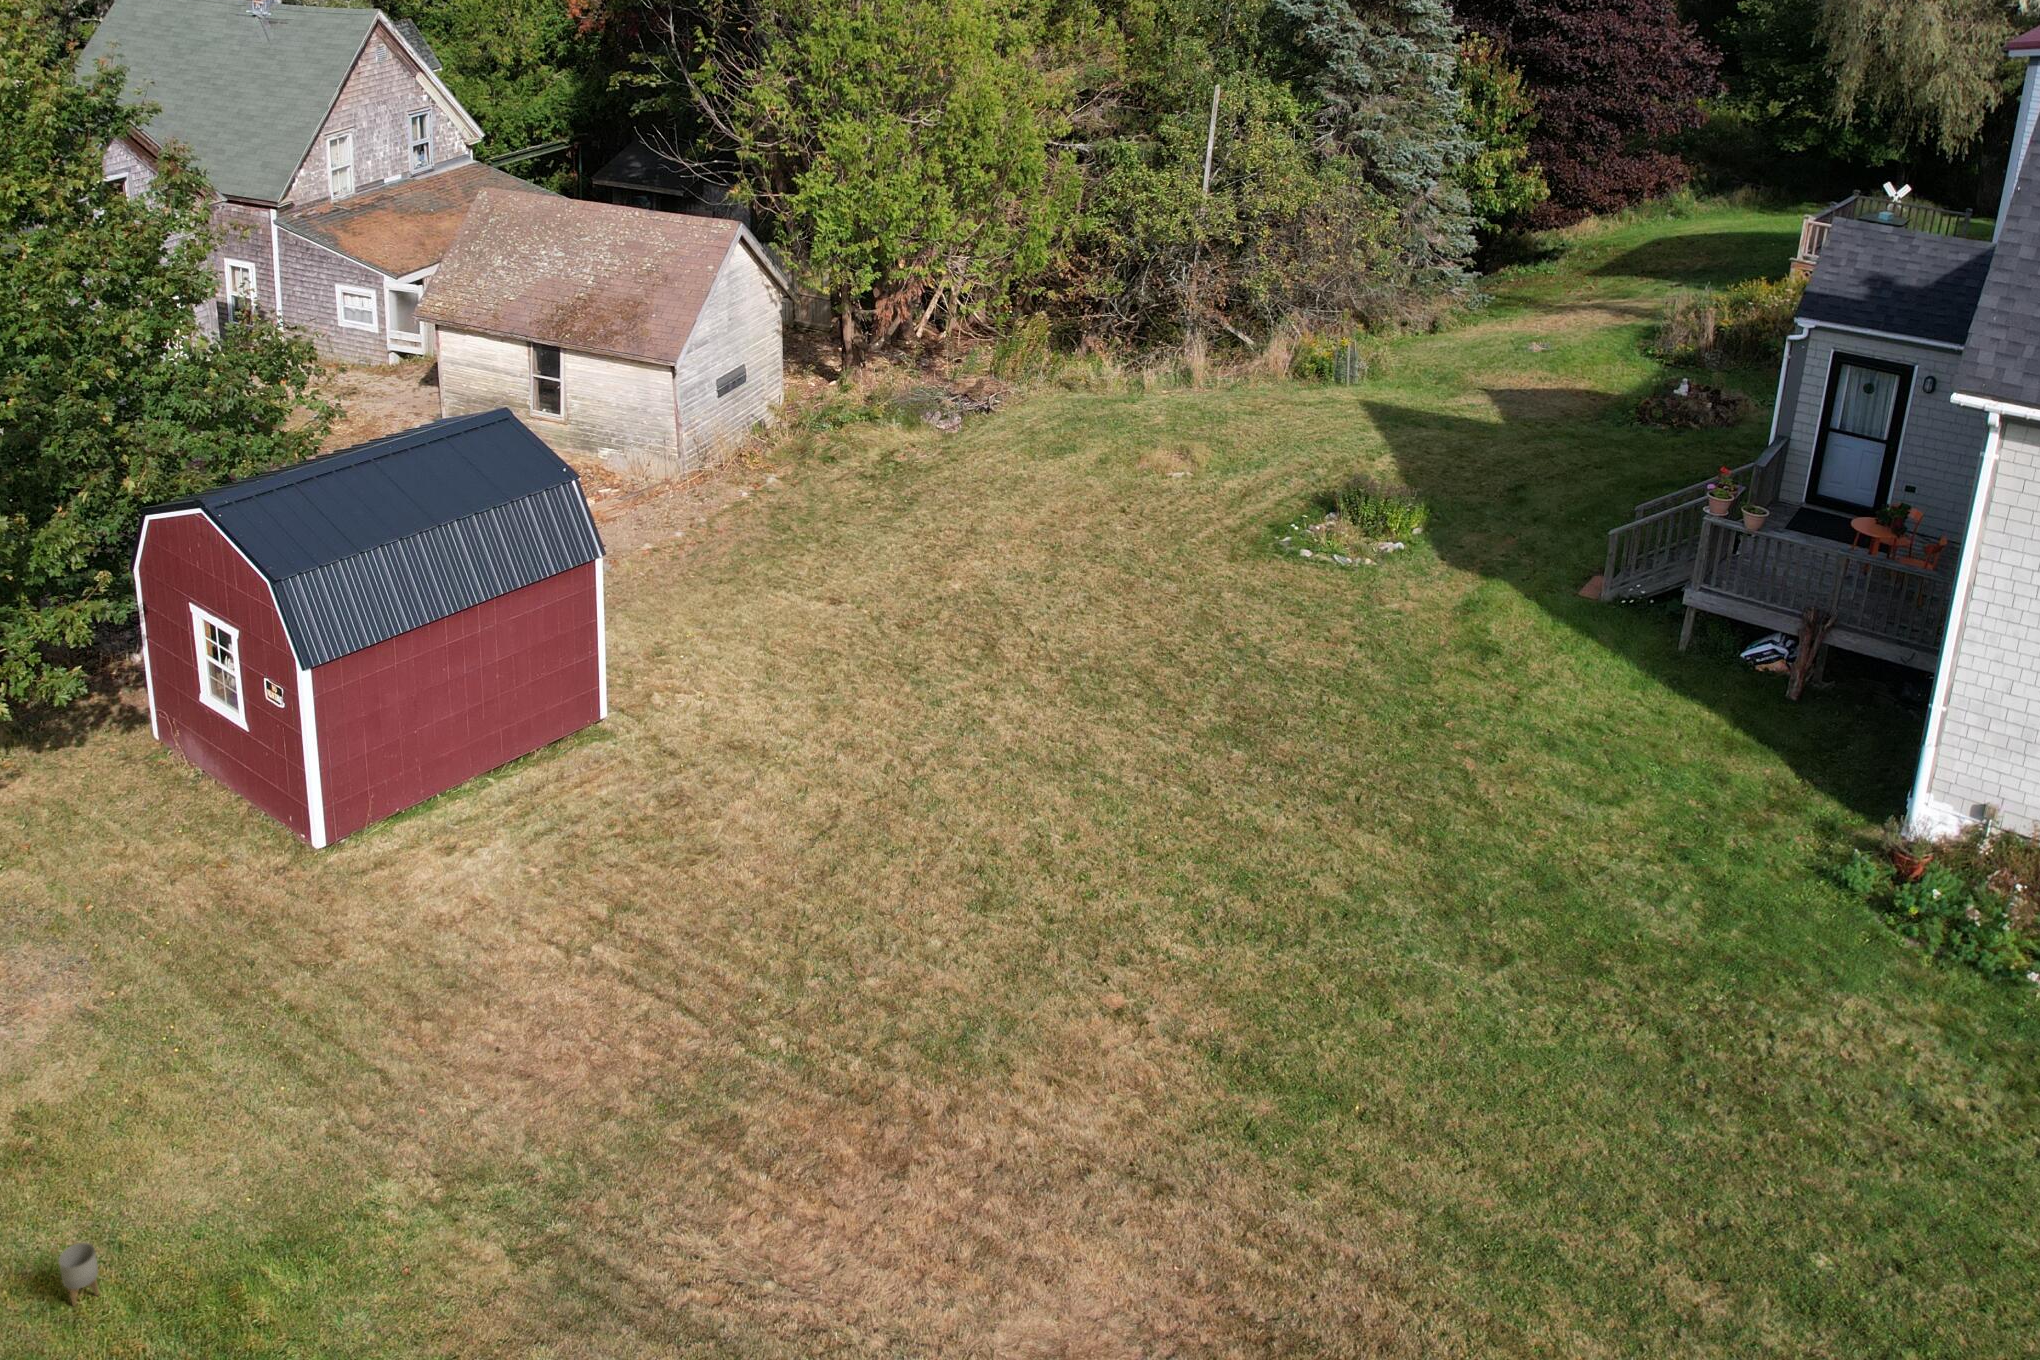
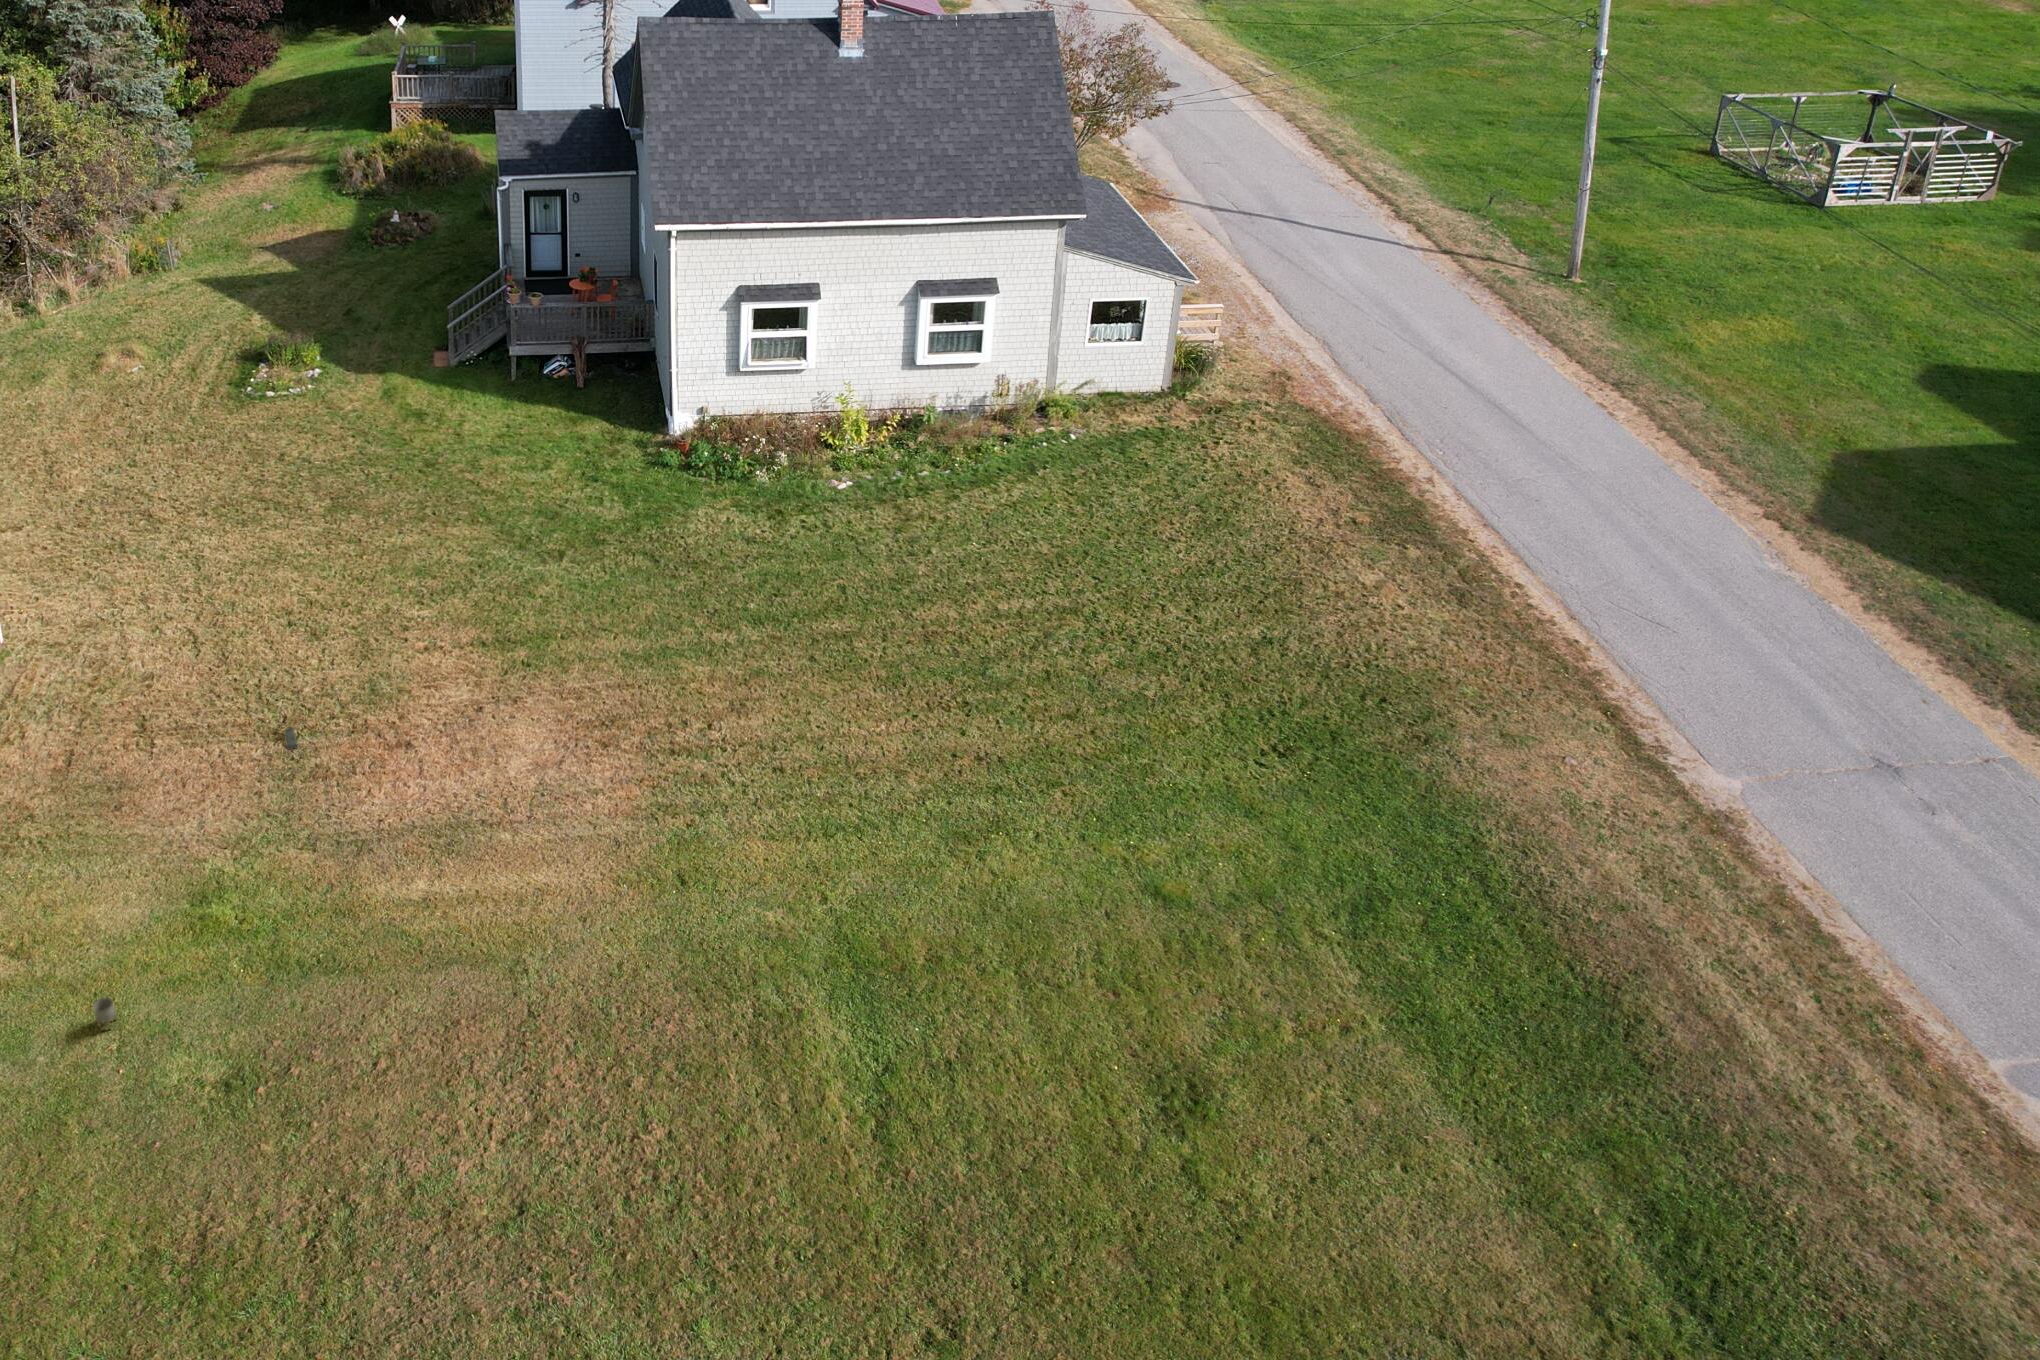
watering can: none [755,975,801,1026] -> present [279,726,297,750]

